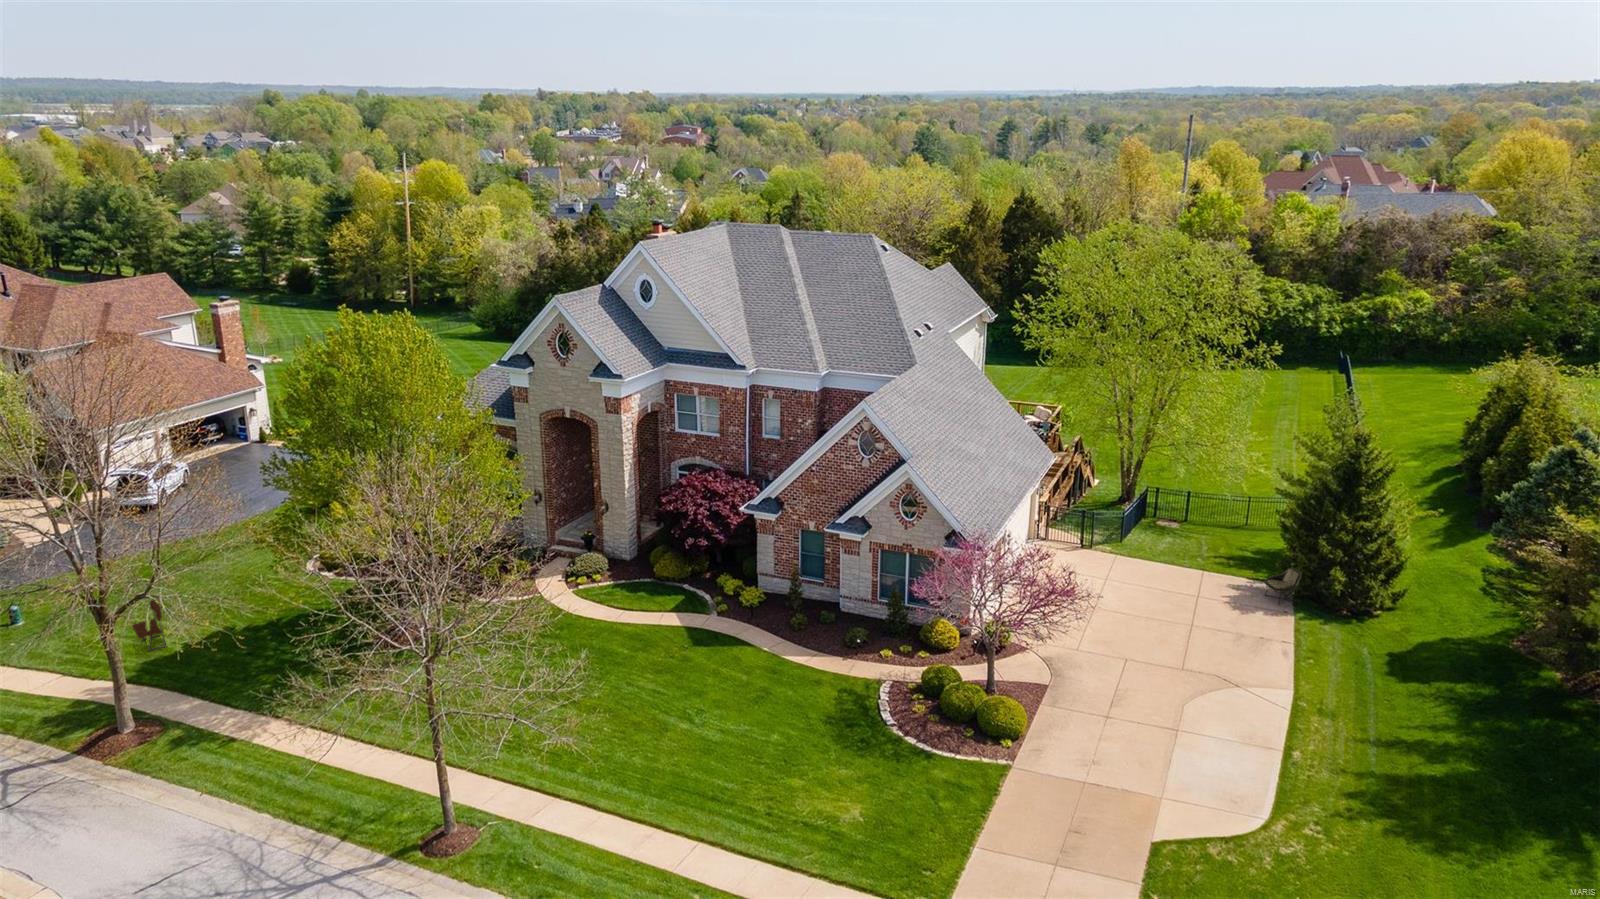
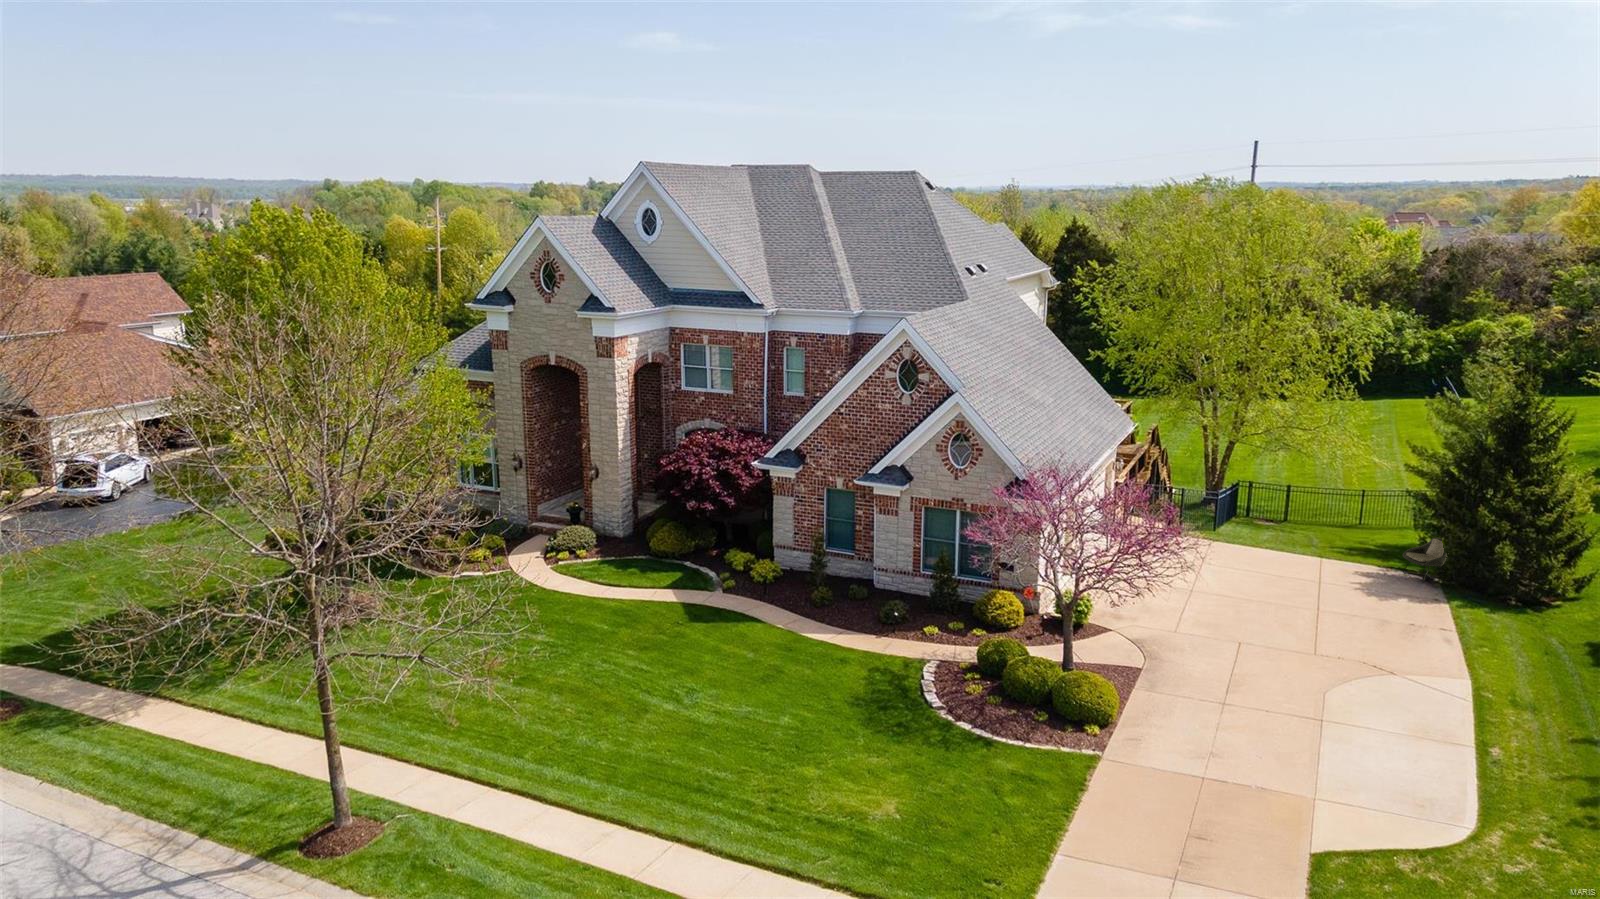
bench: present [132,600,166,651] -> none [21,562,60,624]

